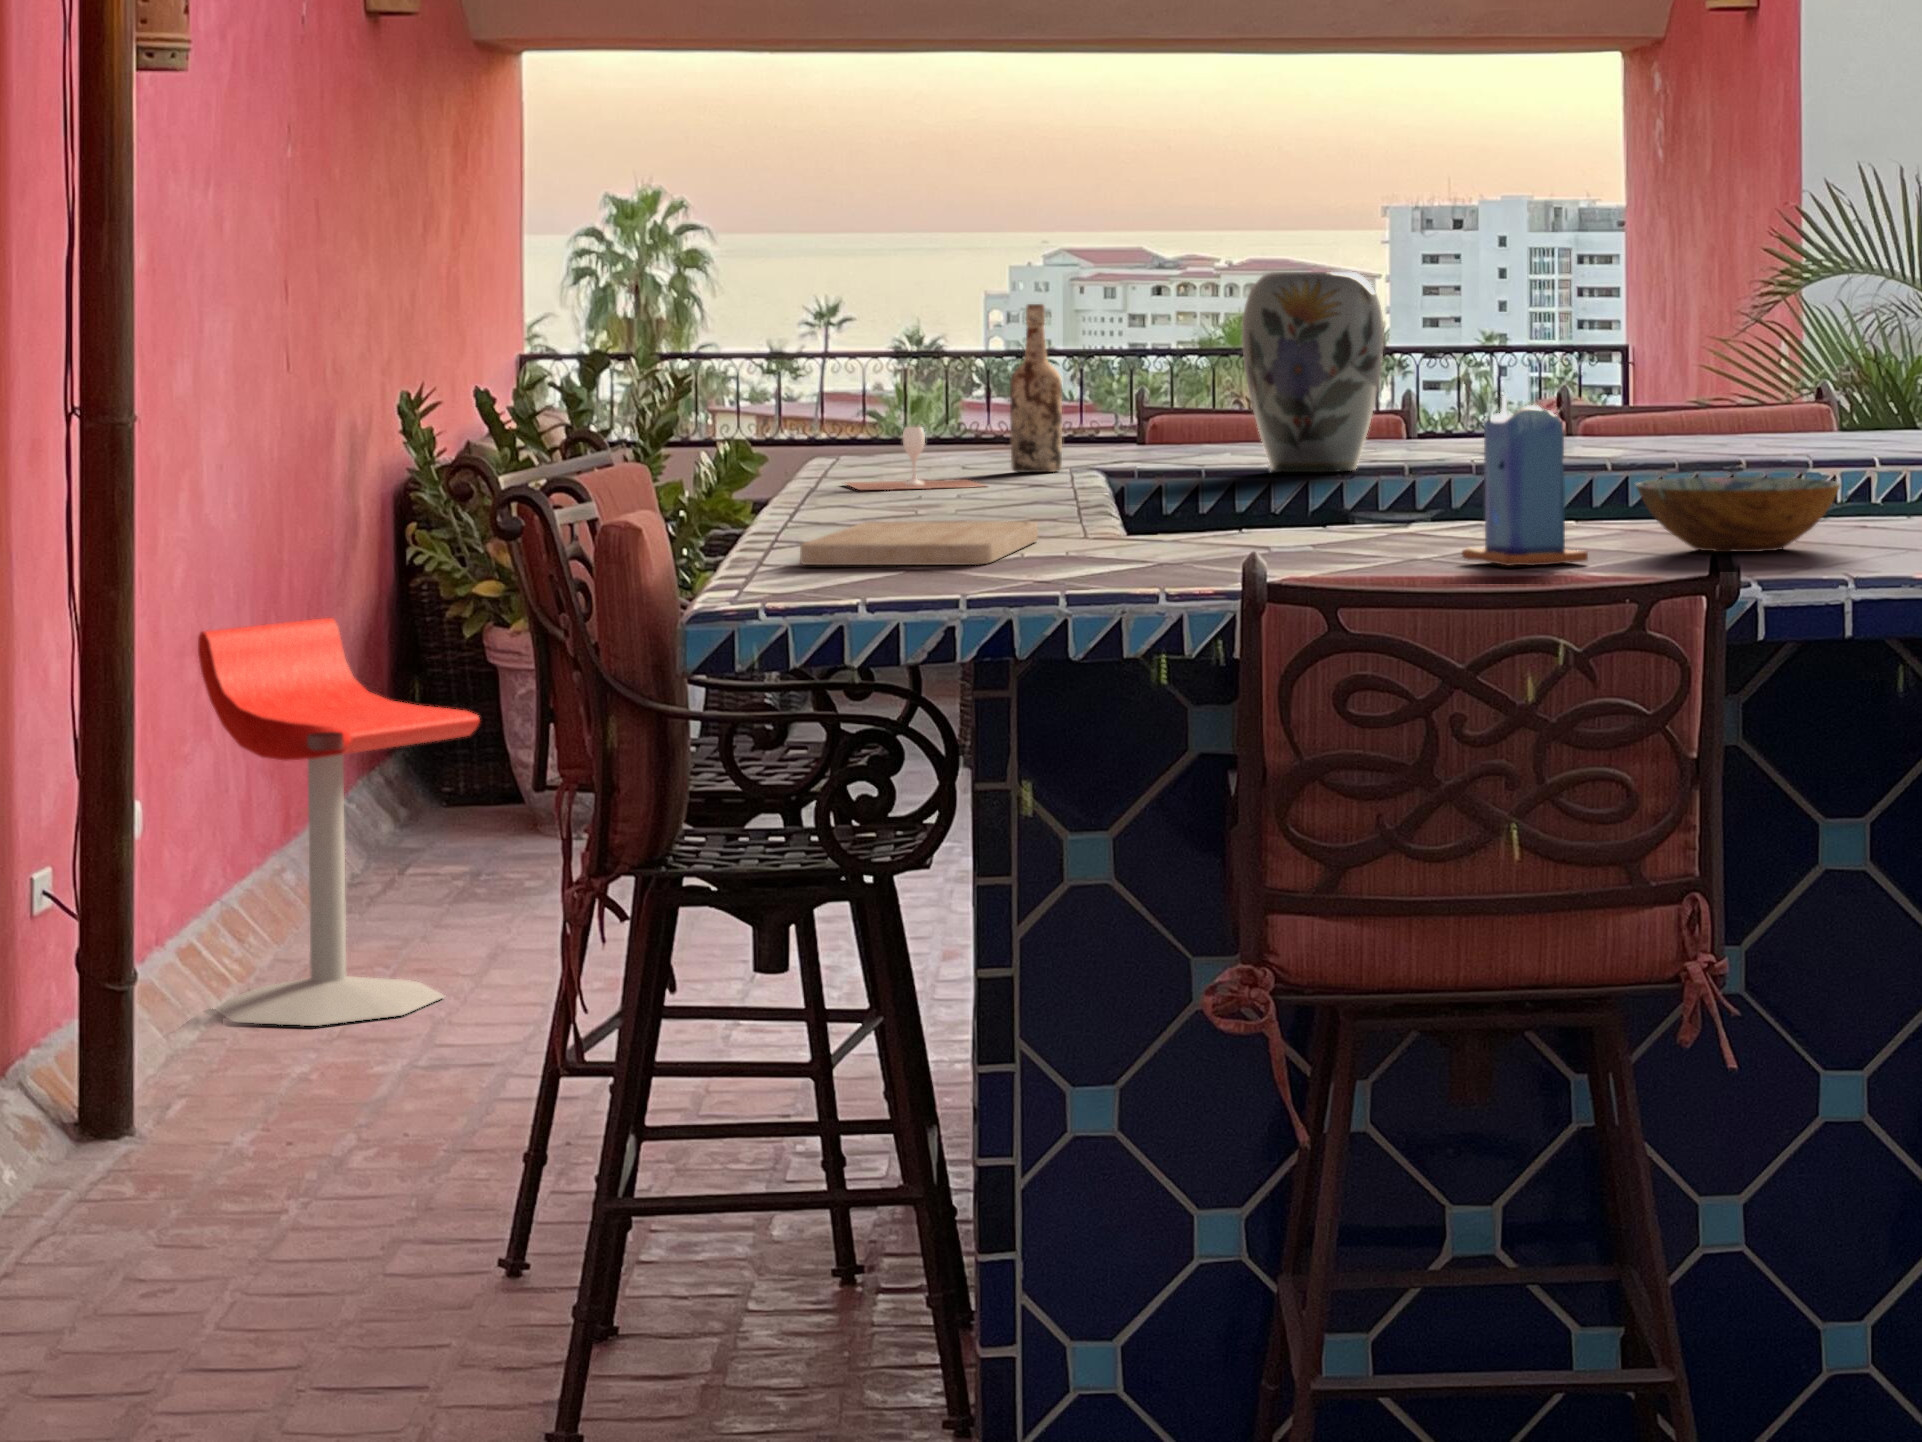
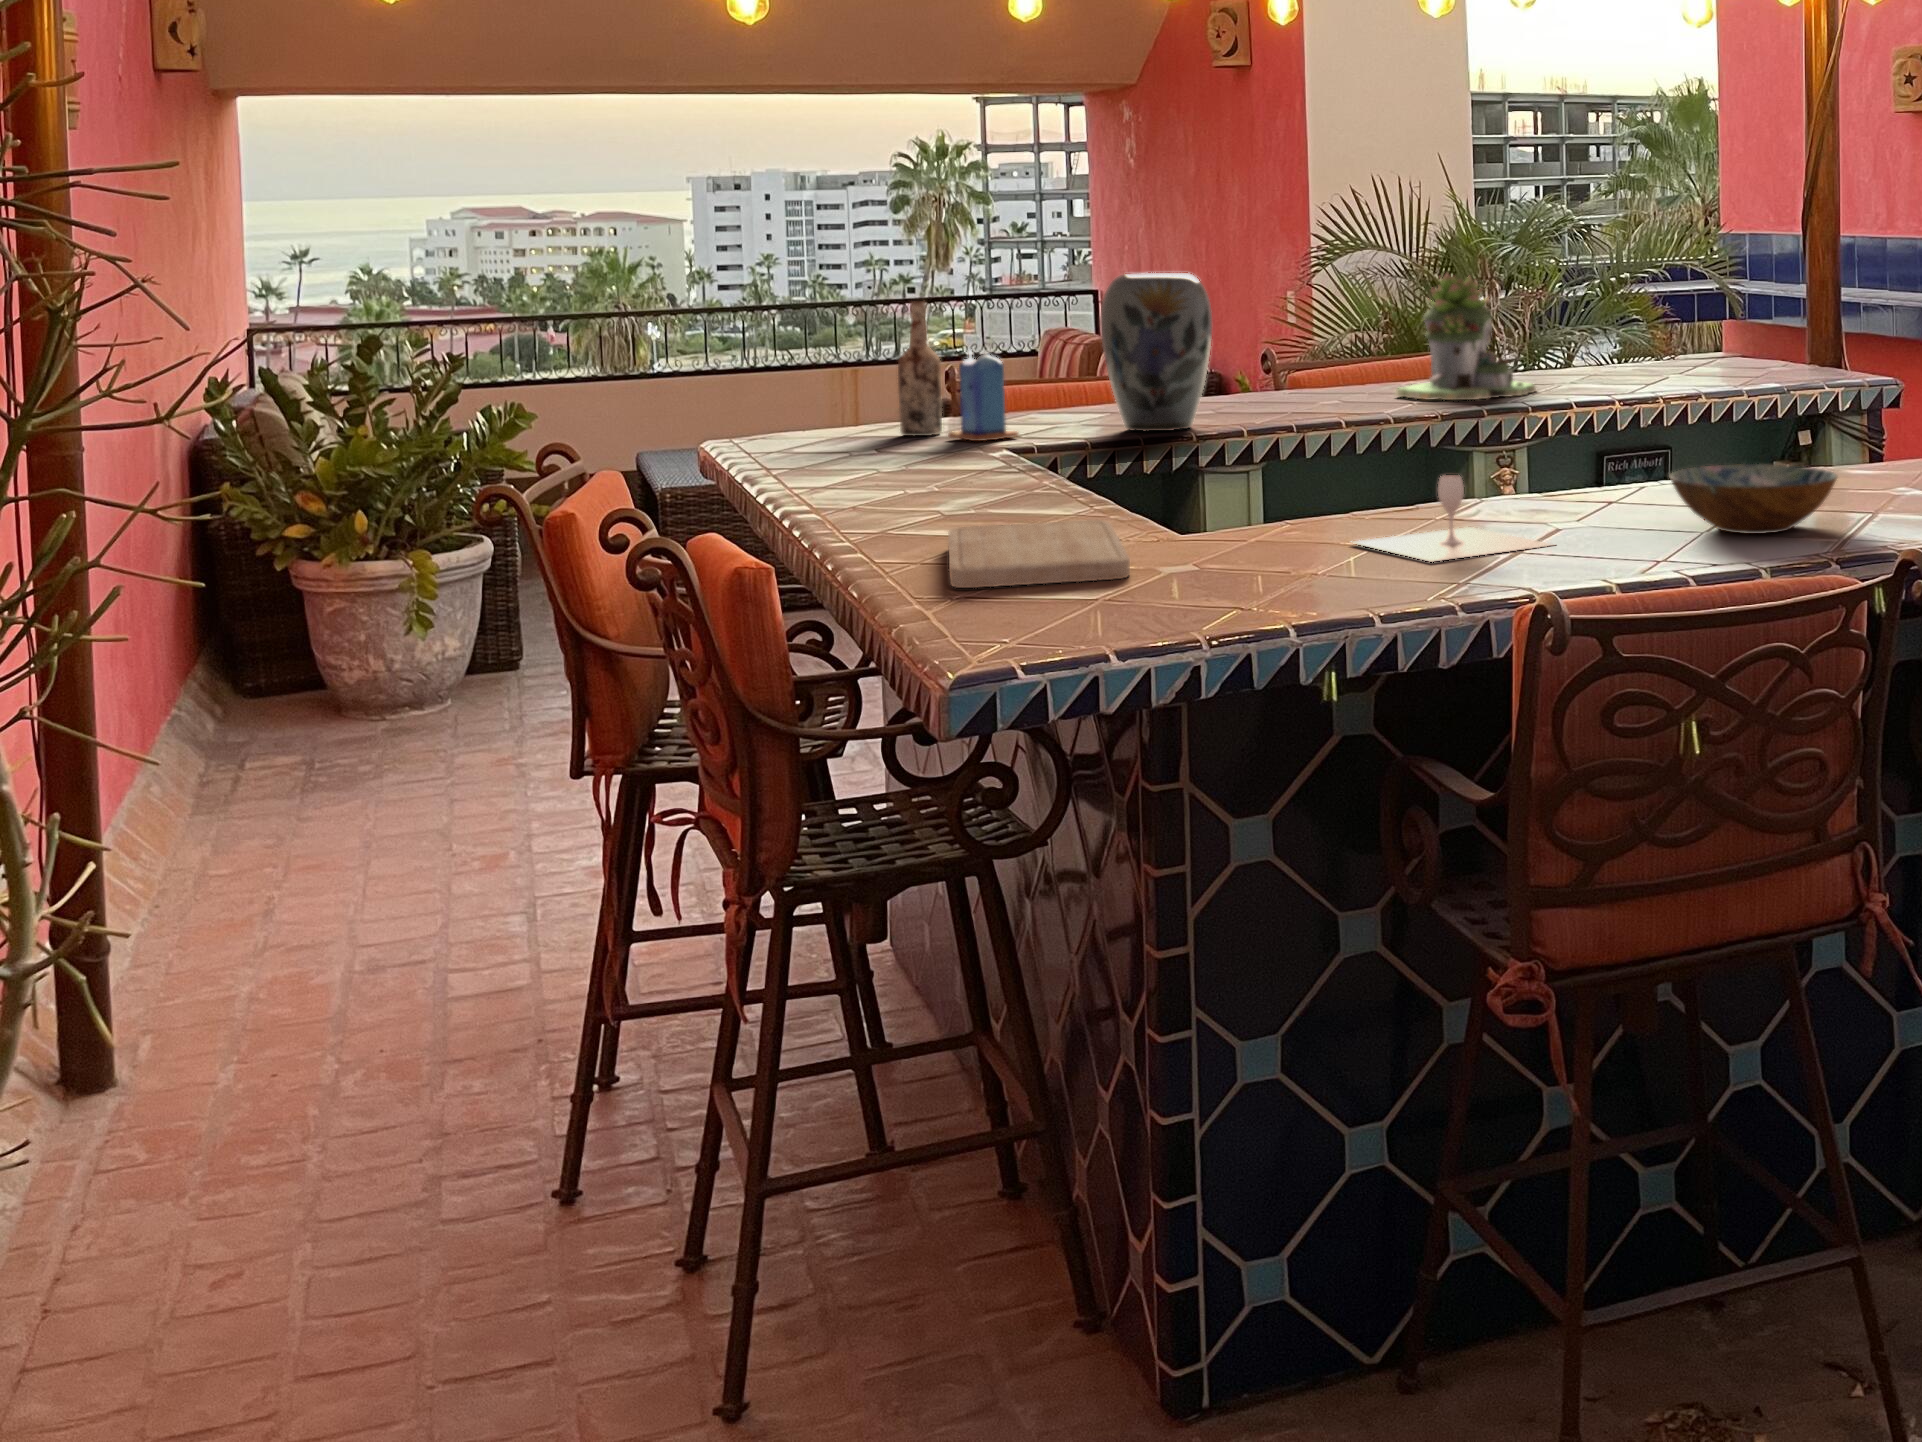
succulent planter: none [1675,283,1875,454] -> present [1395,274,1536,400]
candle: present [1462,395,1588,565] -> present [948,350,1018,441]
wine glass: present [846,427,984,490] -> present [1351,475,1551,562]
stool: present [198,618,480,1026] -> none [124,569,401,931]

